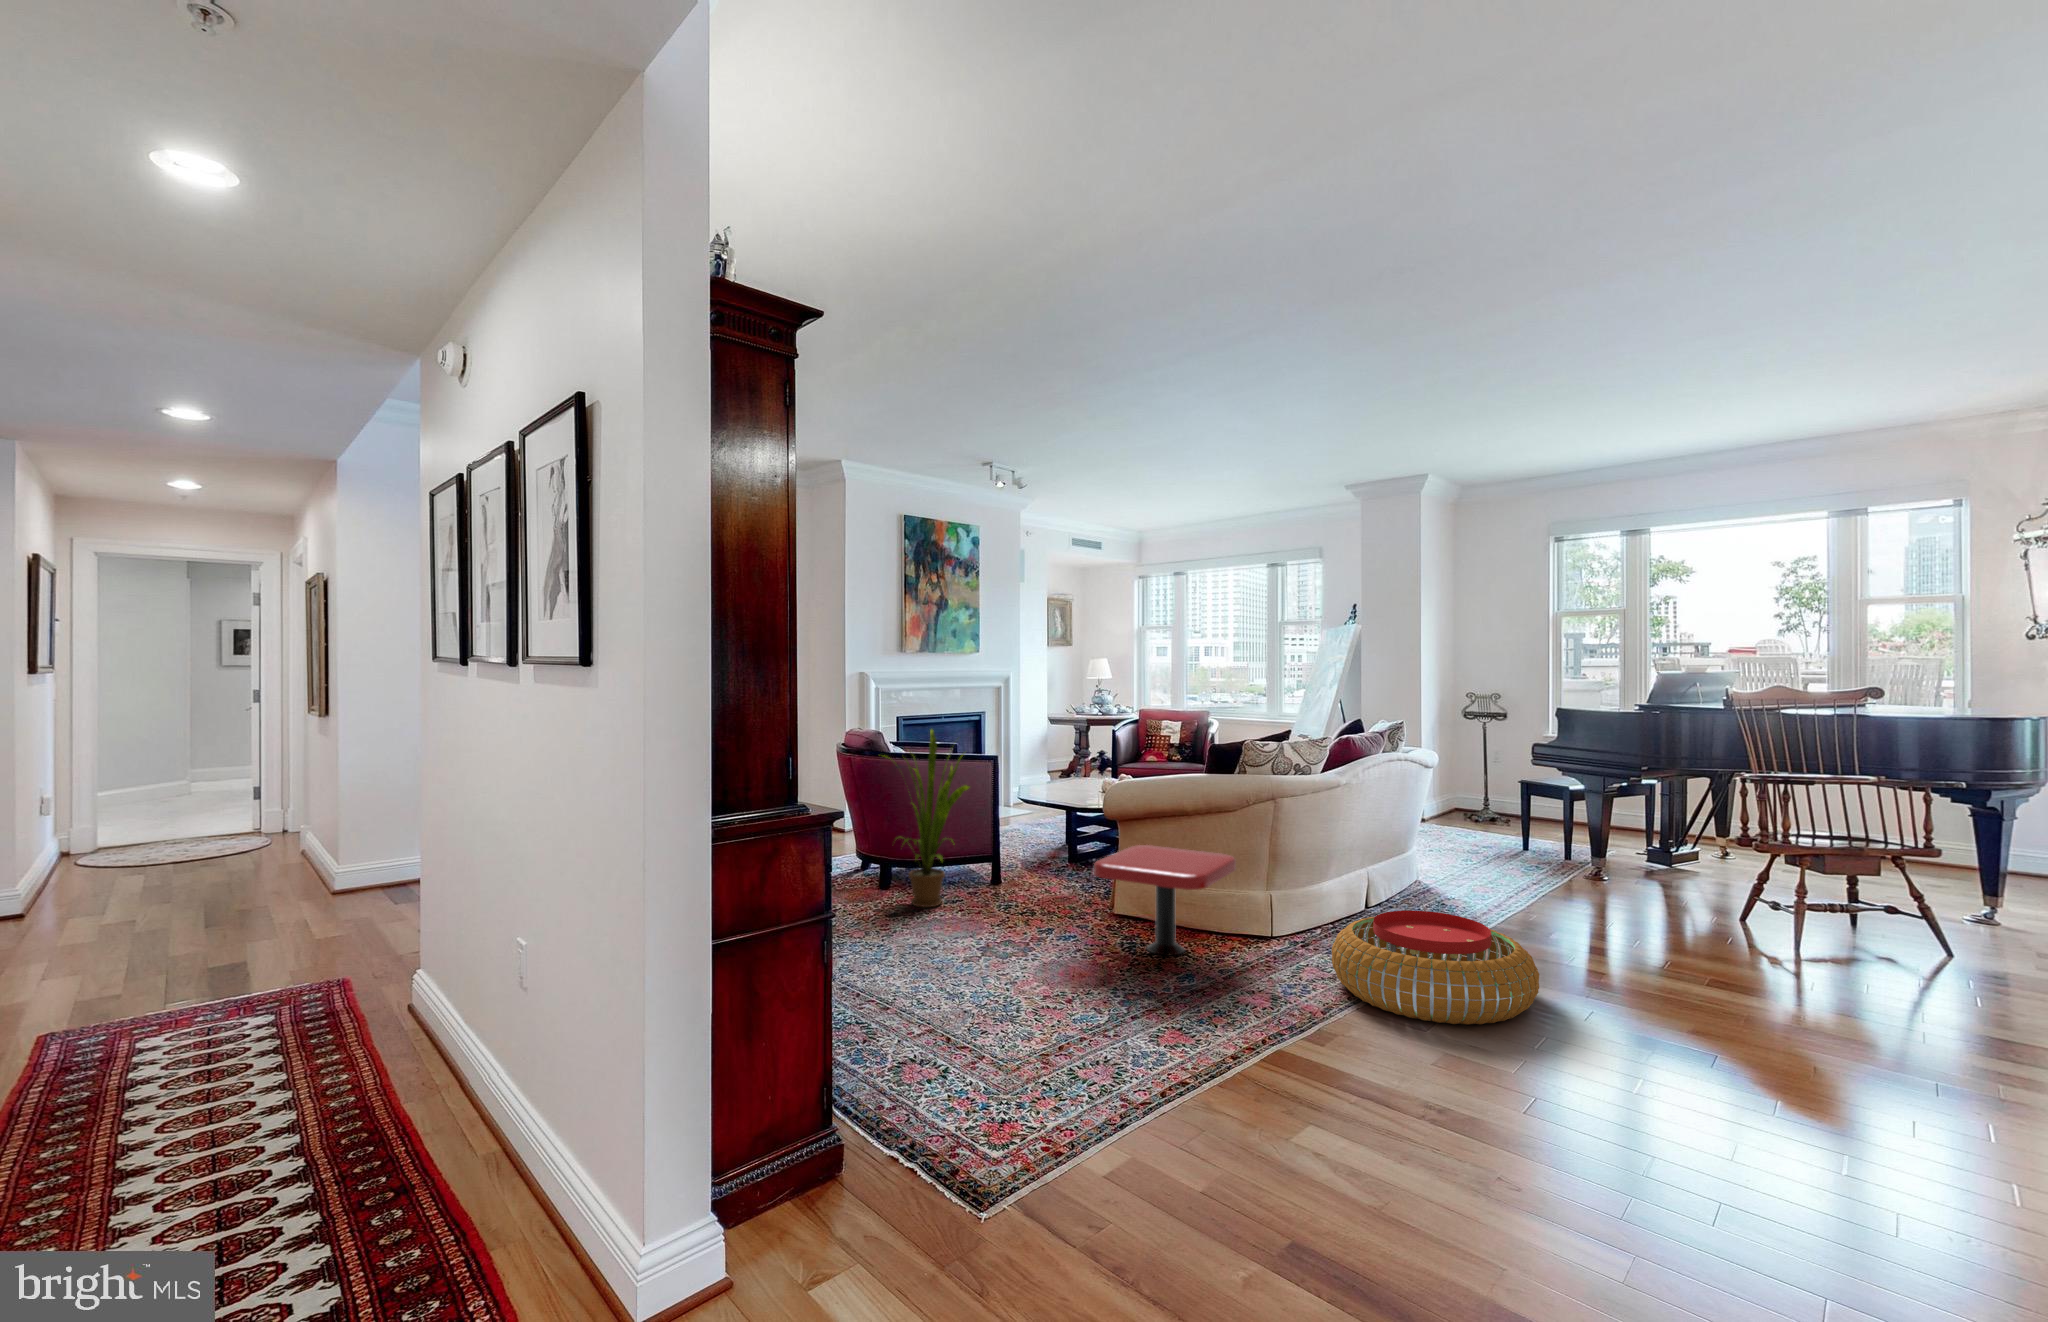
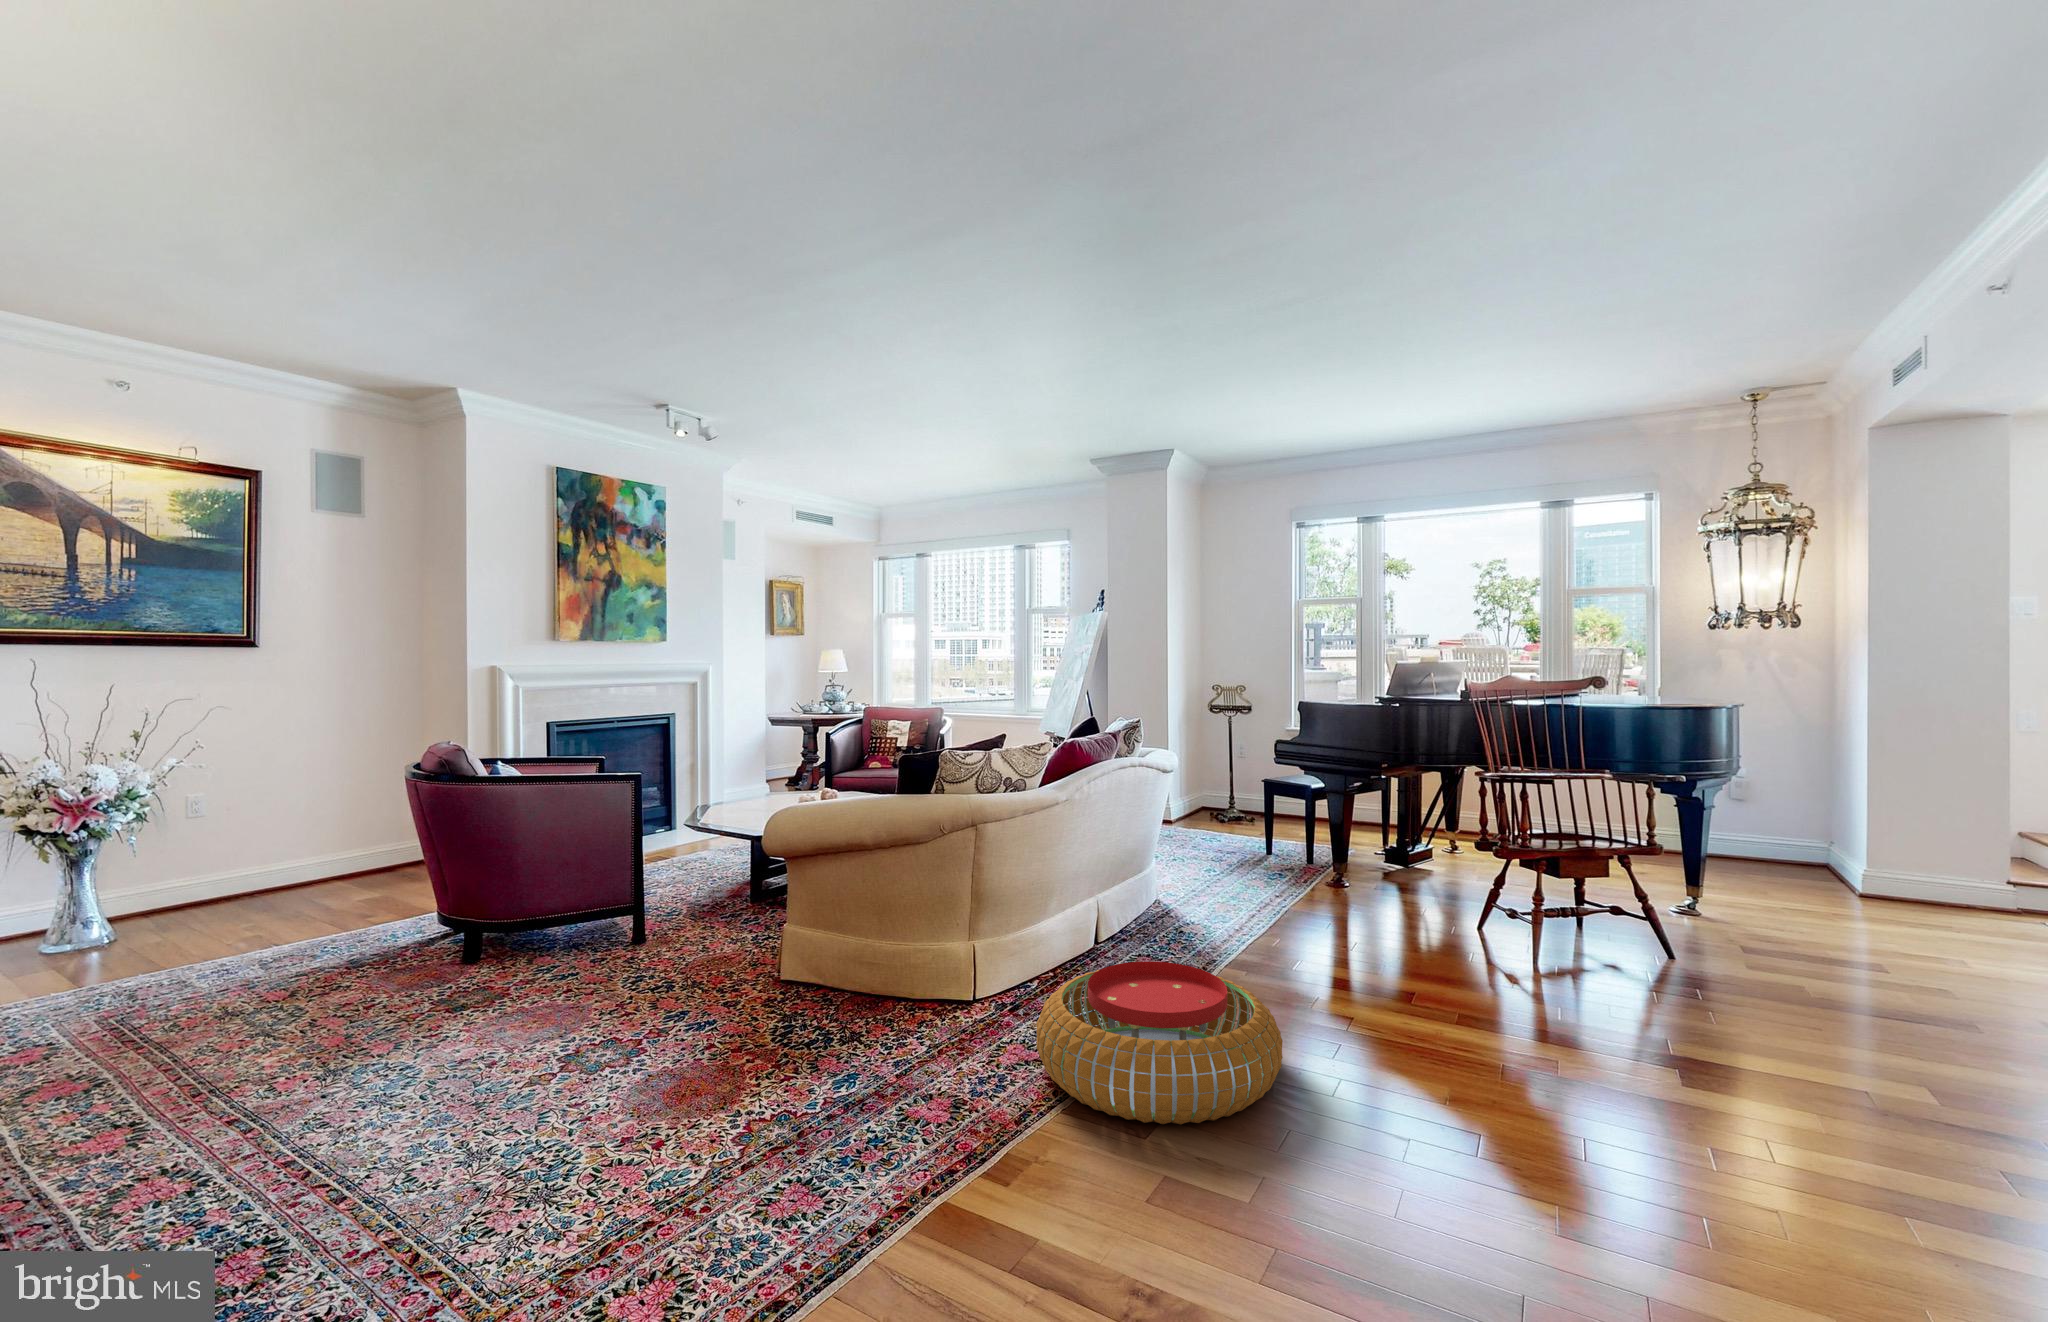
house plant: present [879,729,970,908] -> none [445,739,592,989]
pedestal table: present [1094,845,1236,955] -> none [729,889,927,1042]

